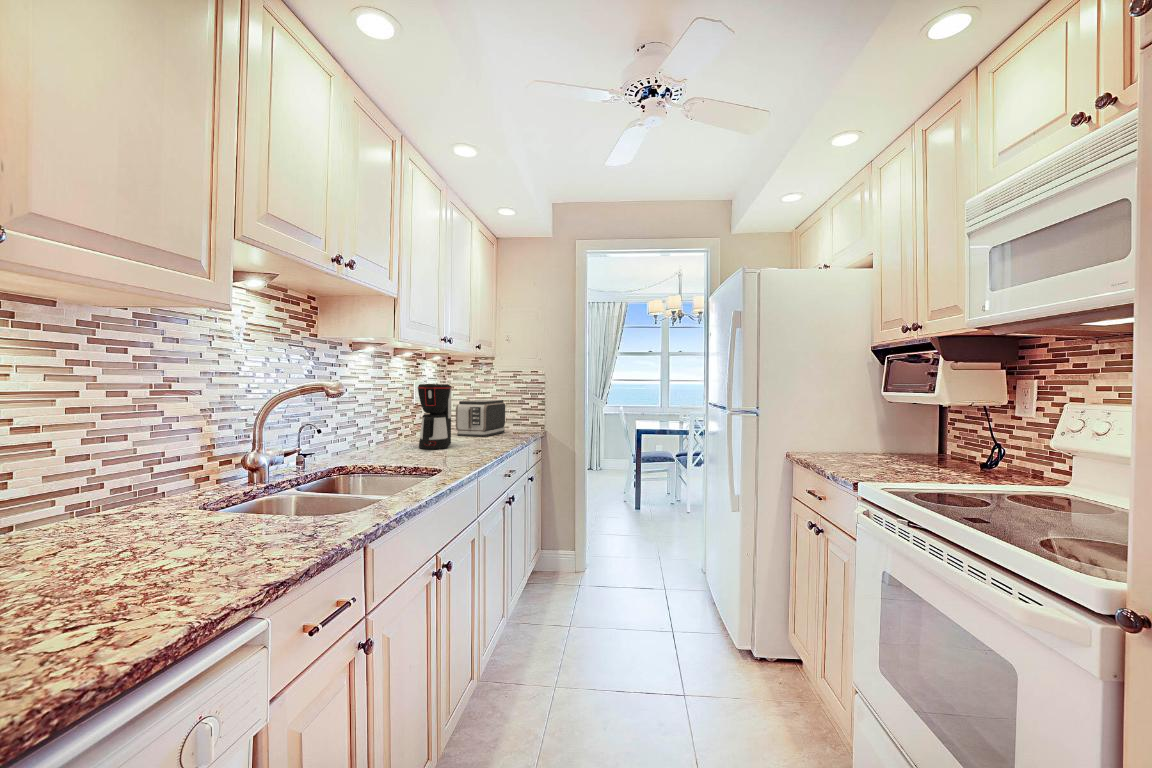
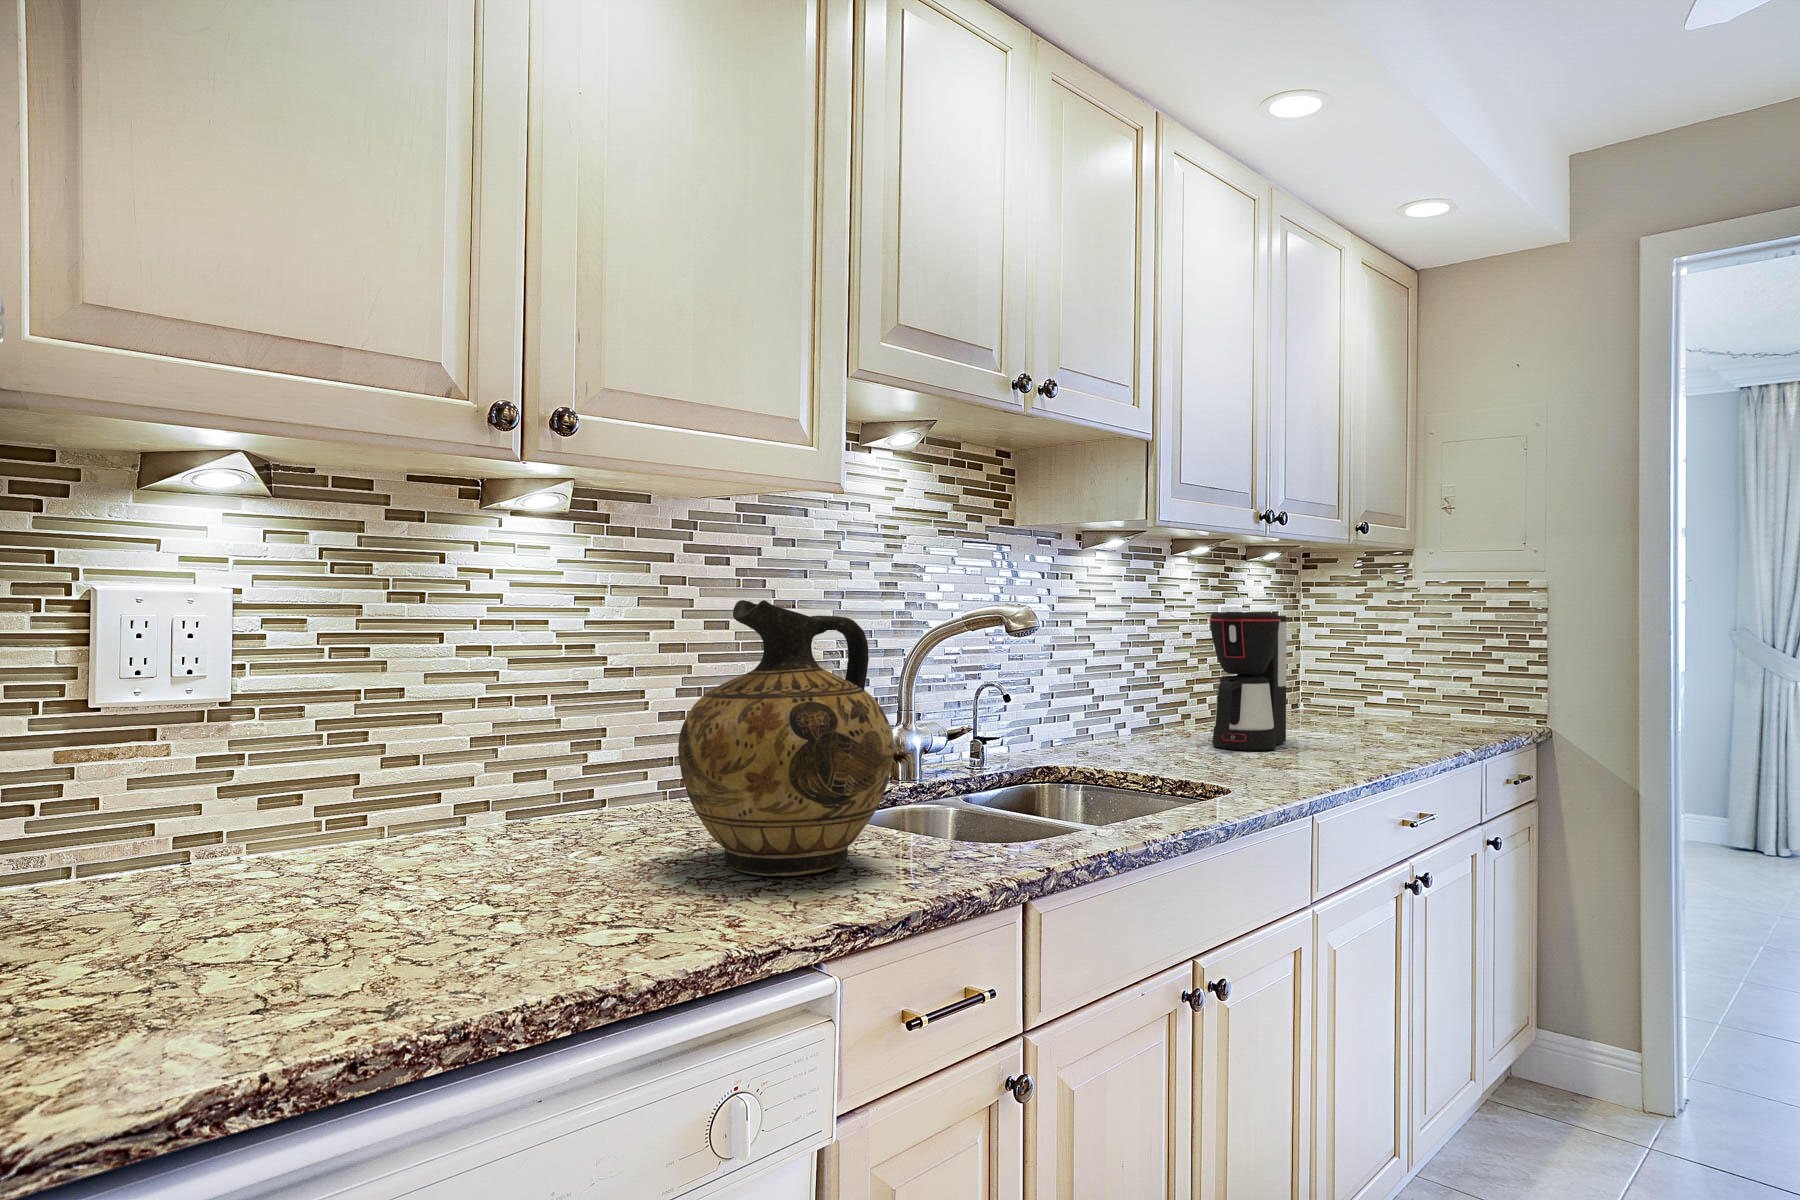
ceramic jug: none [108,377,284,562] -> present [678,600,894,876]
toaster: present [456,400,505,437] -> none [1310,648,1436,733]

